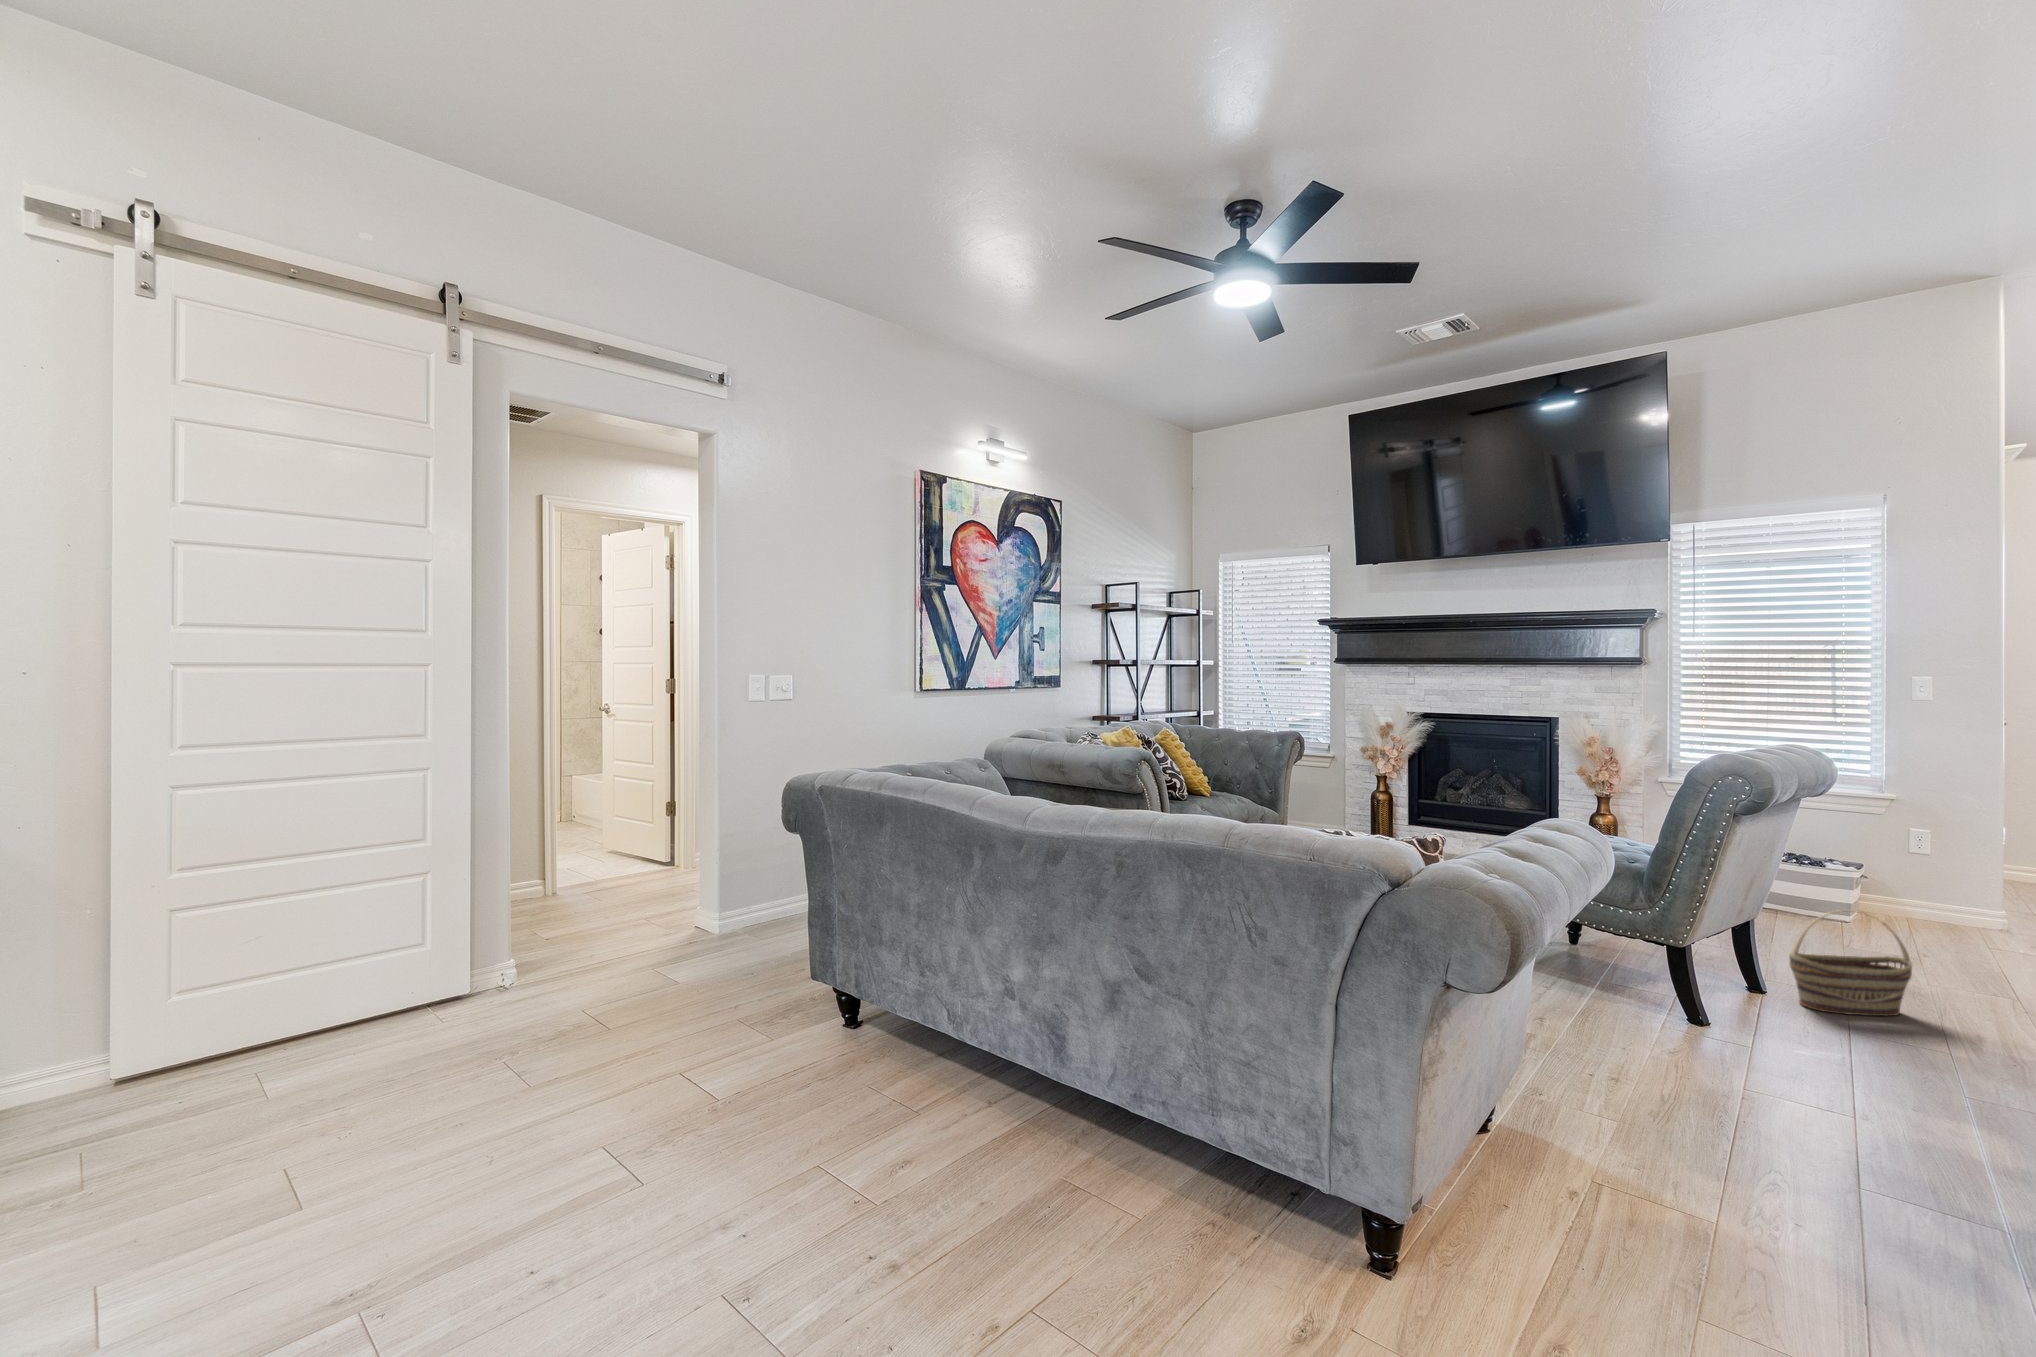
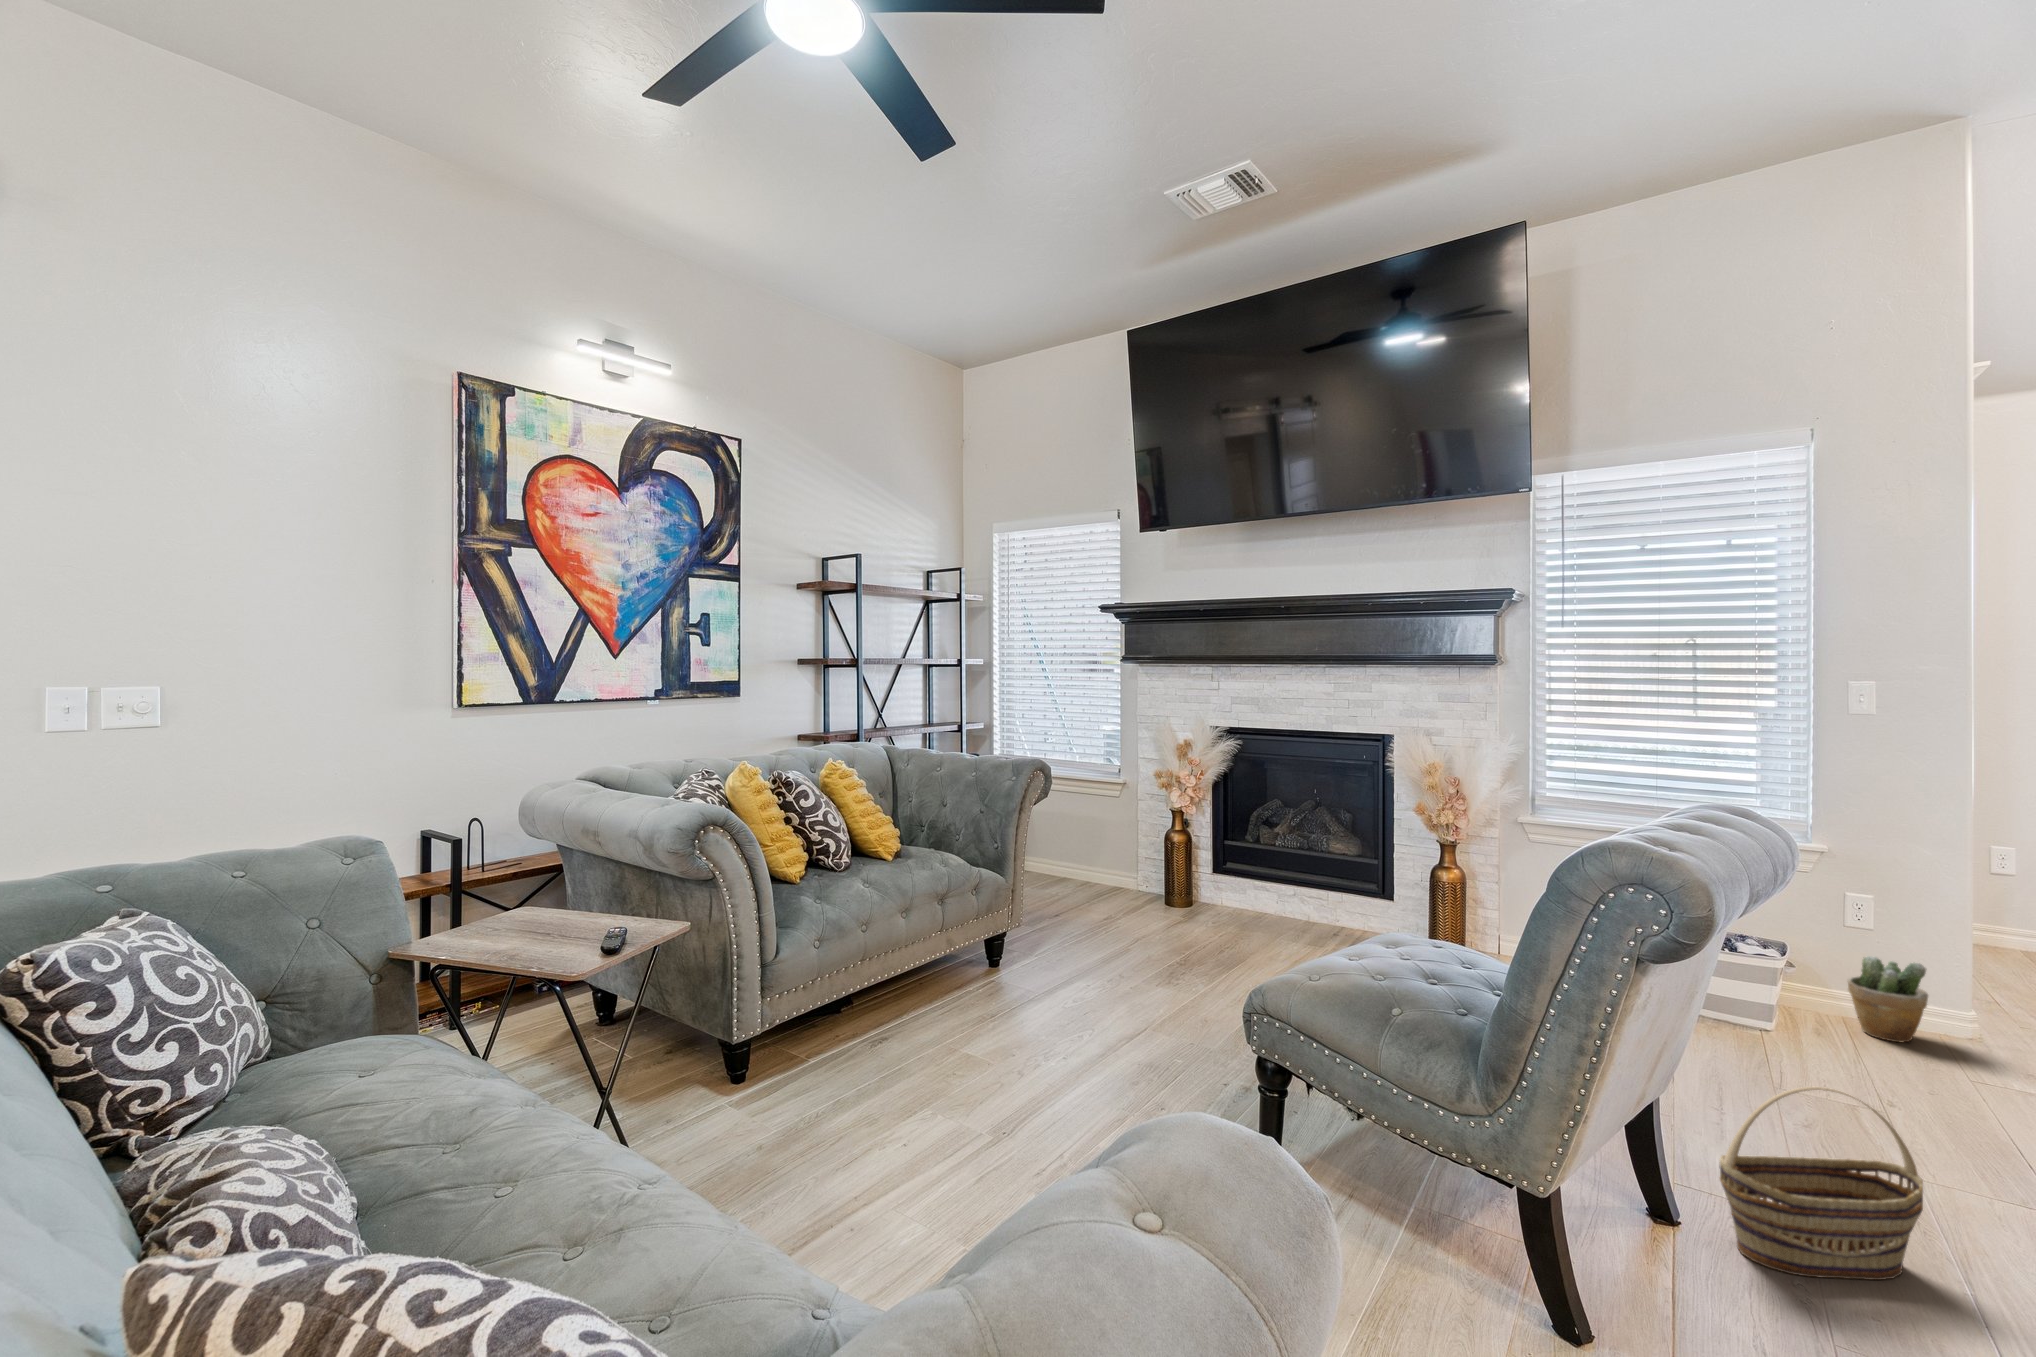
potted plant: none [1907,872,1965,931] -> present [1848,956,1928,1043]

